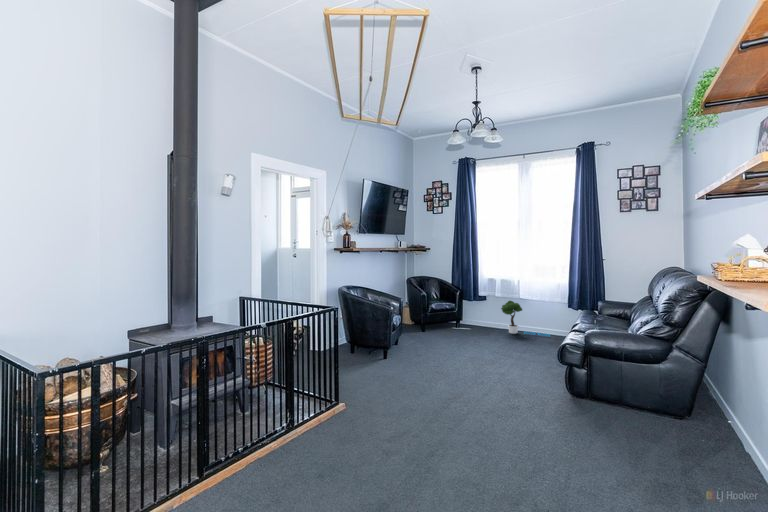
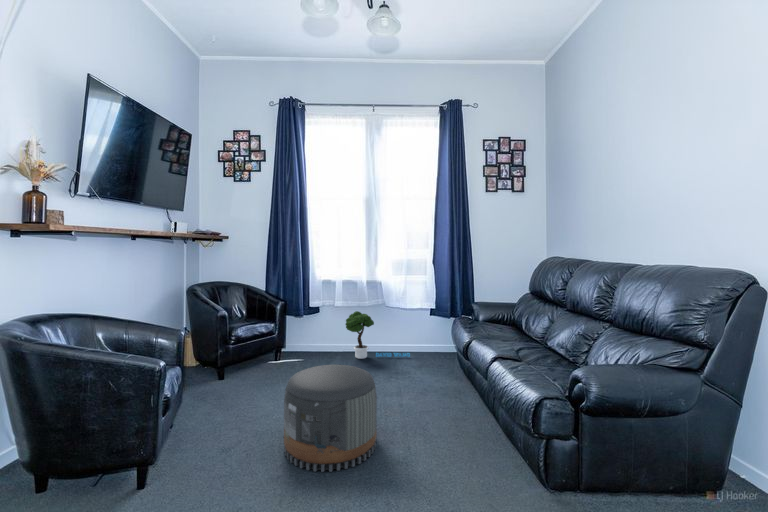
pouf: none [446,323,494,369] -> present [284,364,377,472]

